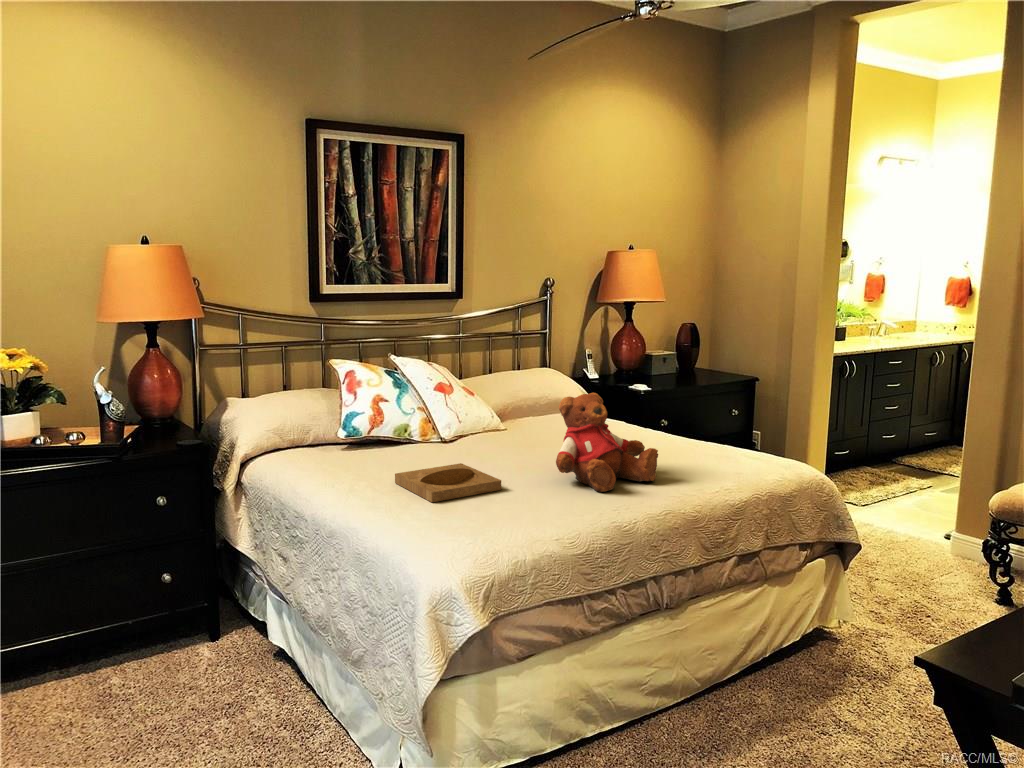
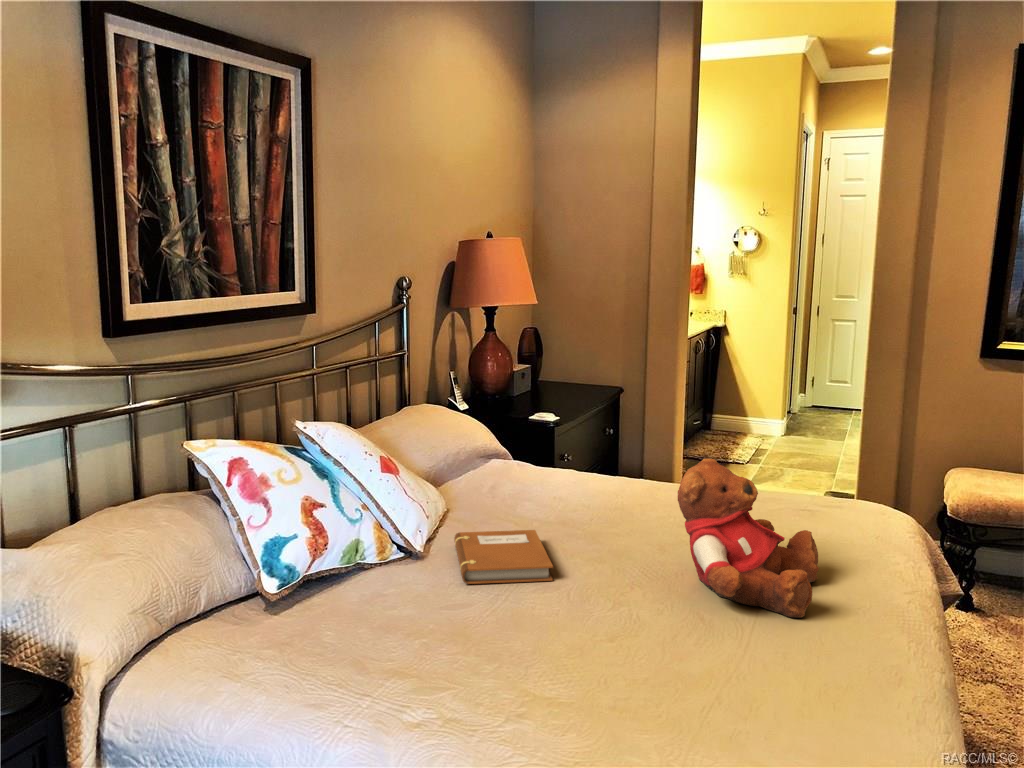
notebook: none [445,432,519,460] -> present [454,530,553,584]
tray: present [395,463,501,502] -> none [494,608,674,716]

